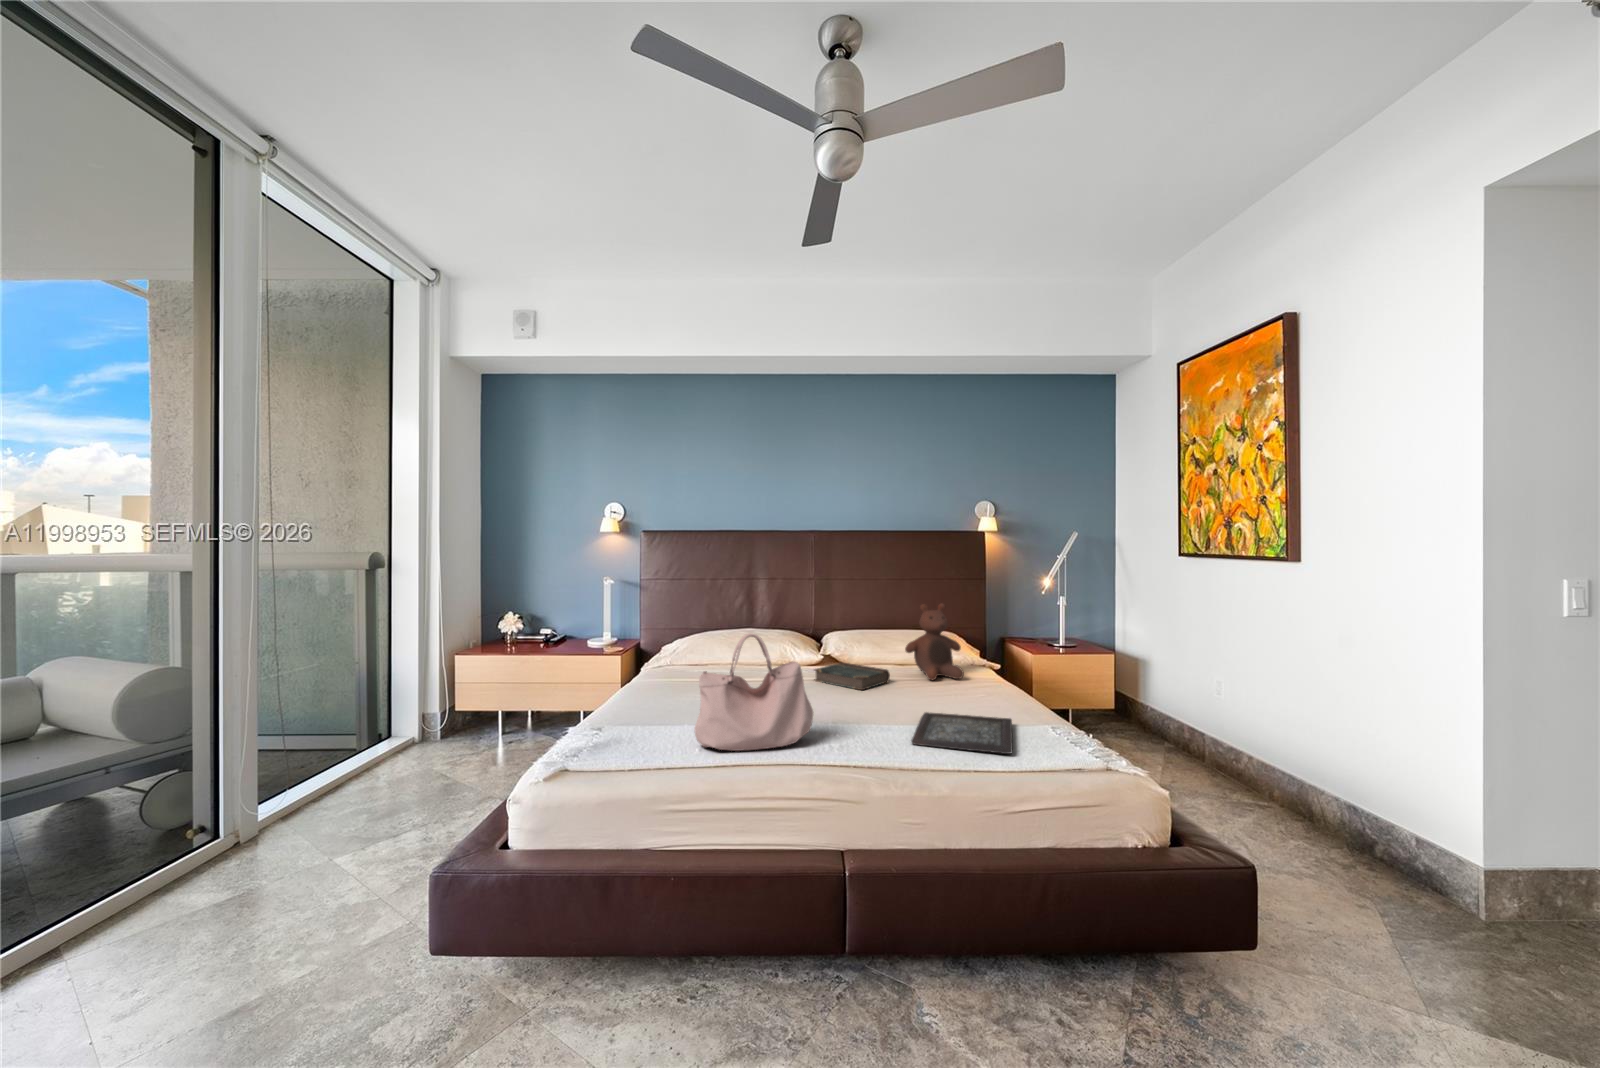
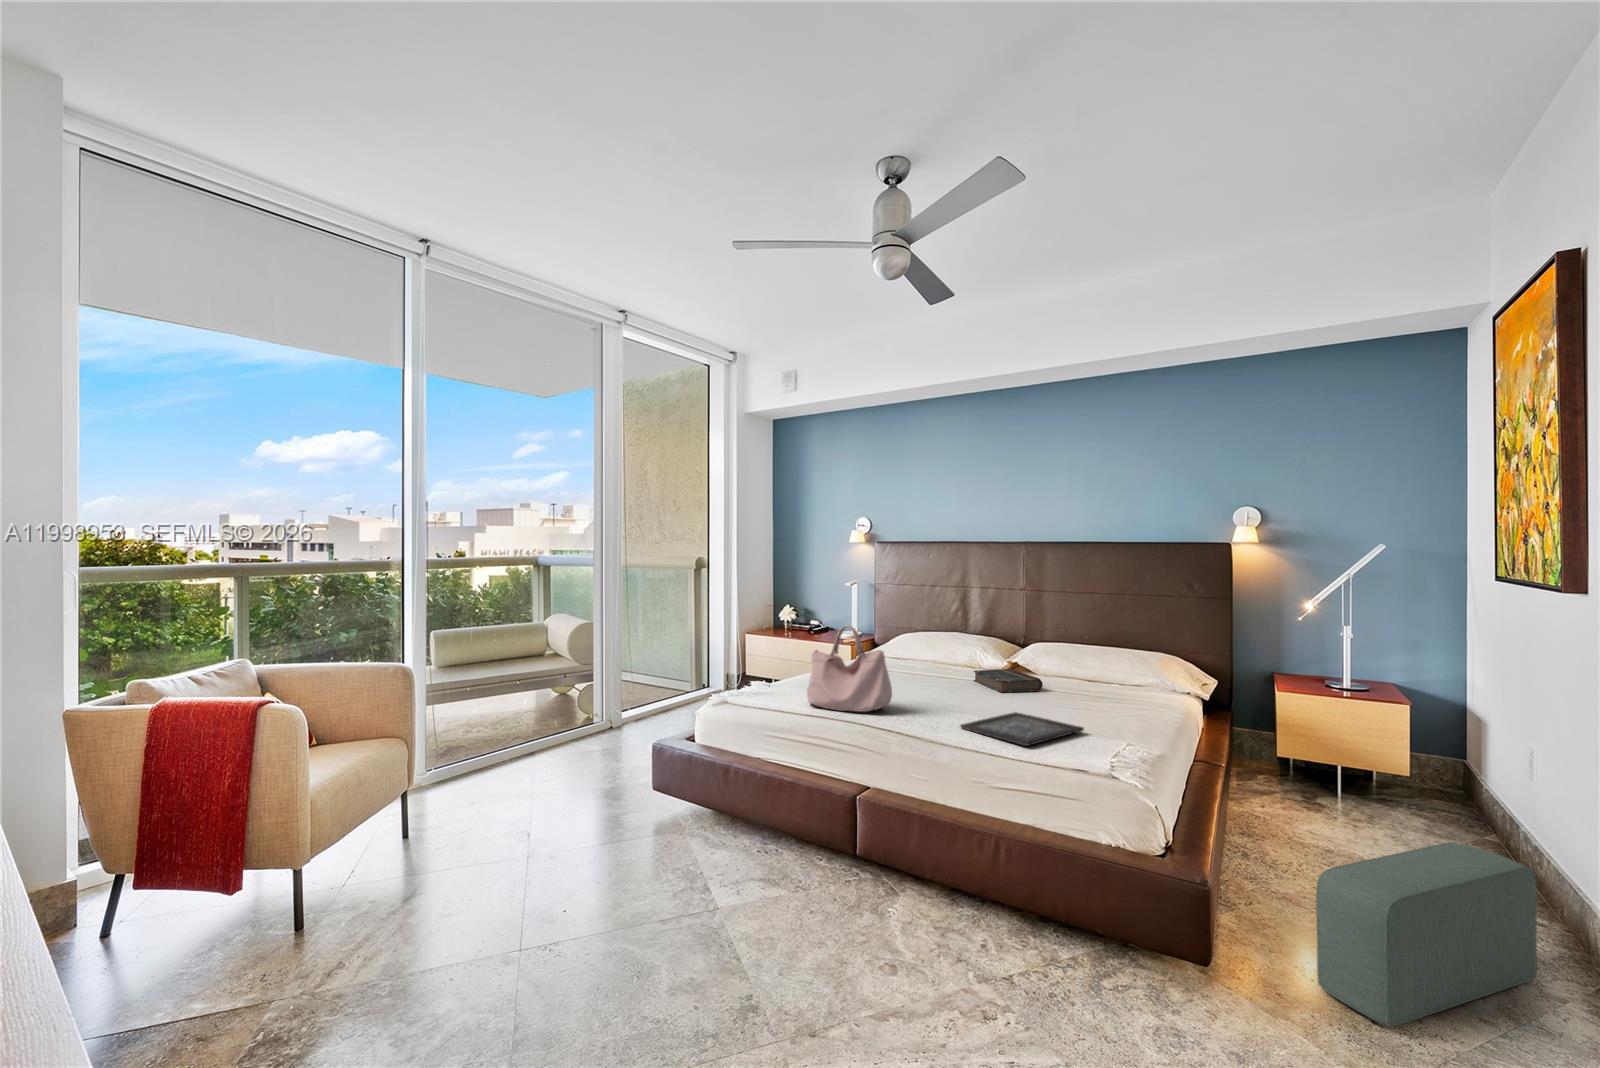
stuffed bear: present [905,604,964,680] -> none [1073,619,1139,698]
pouf: none [1280,765,1378,953] -> present [1316,842,1537,1027]

